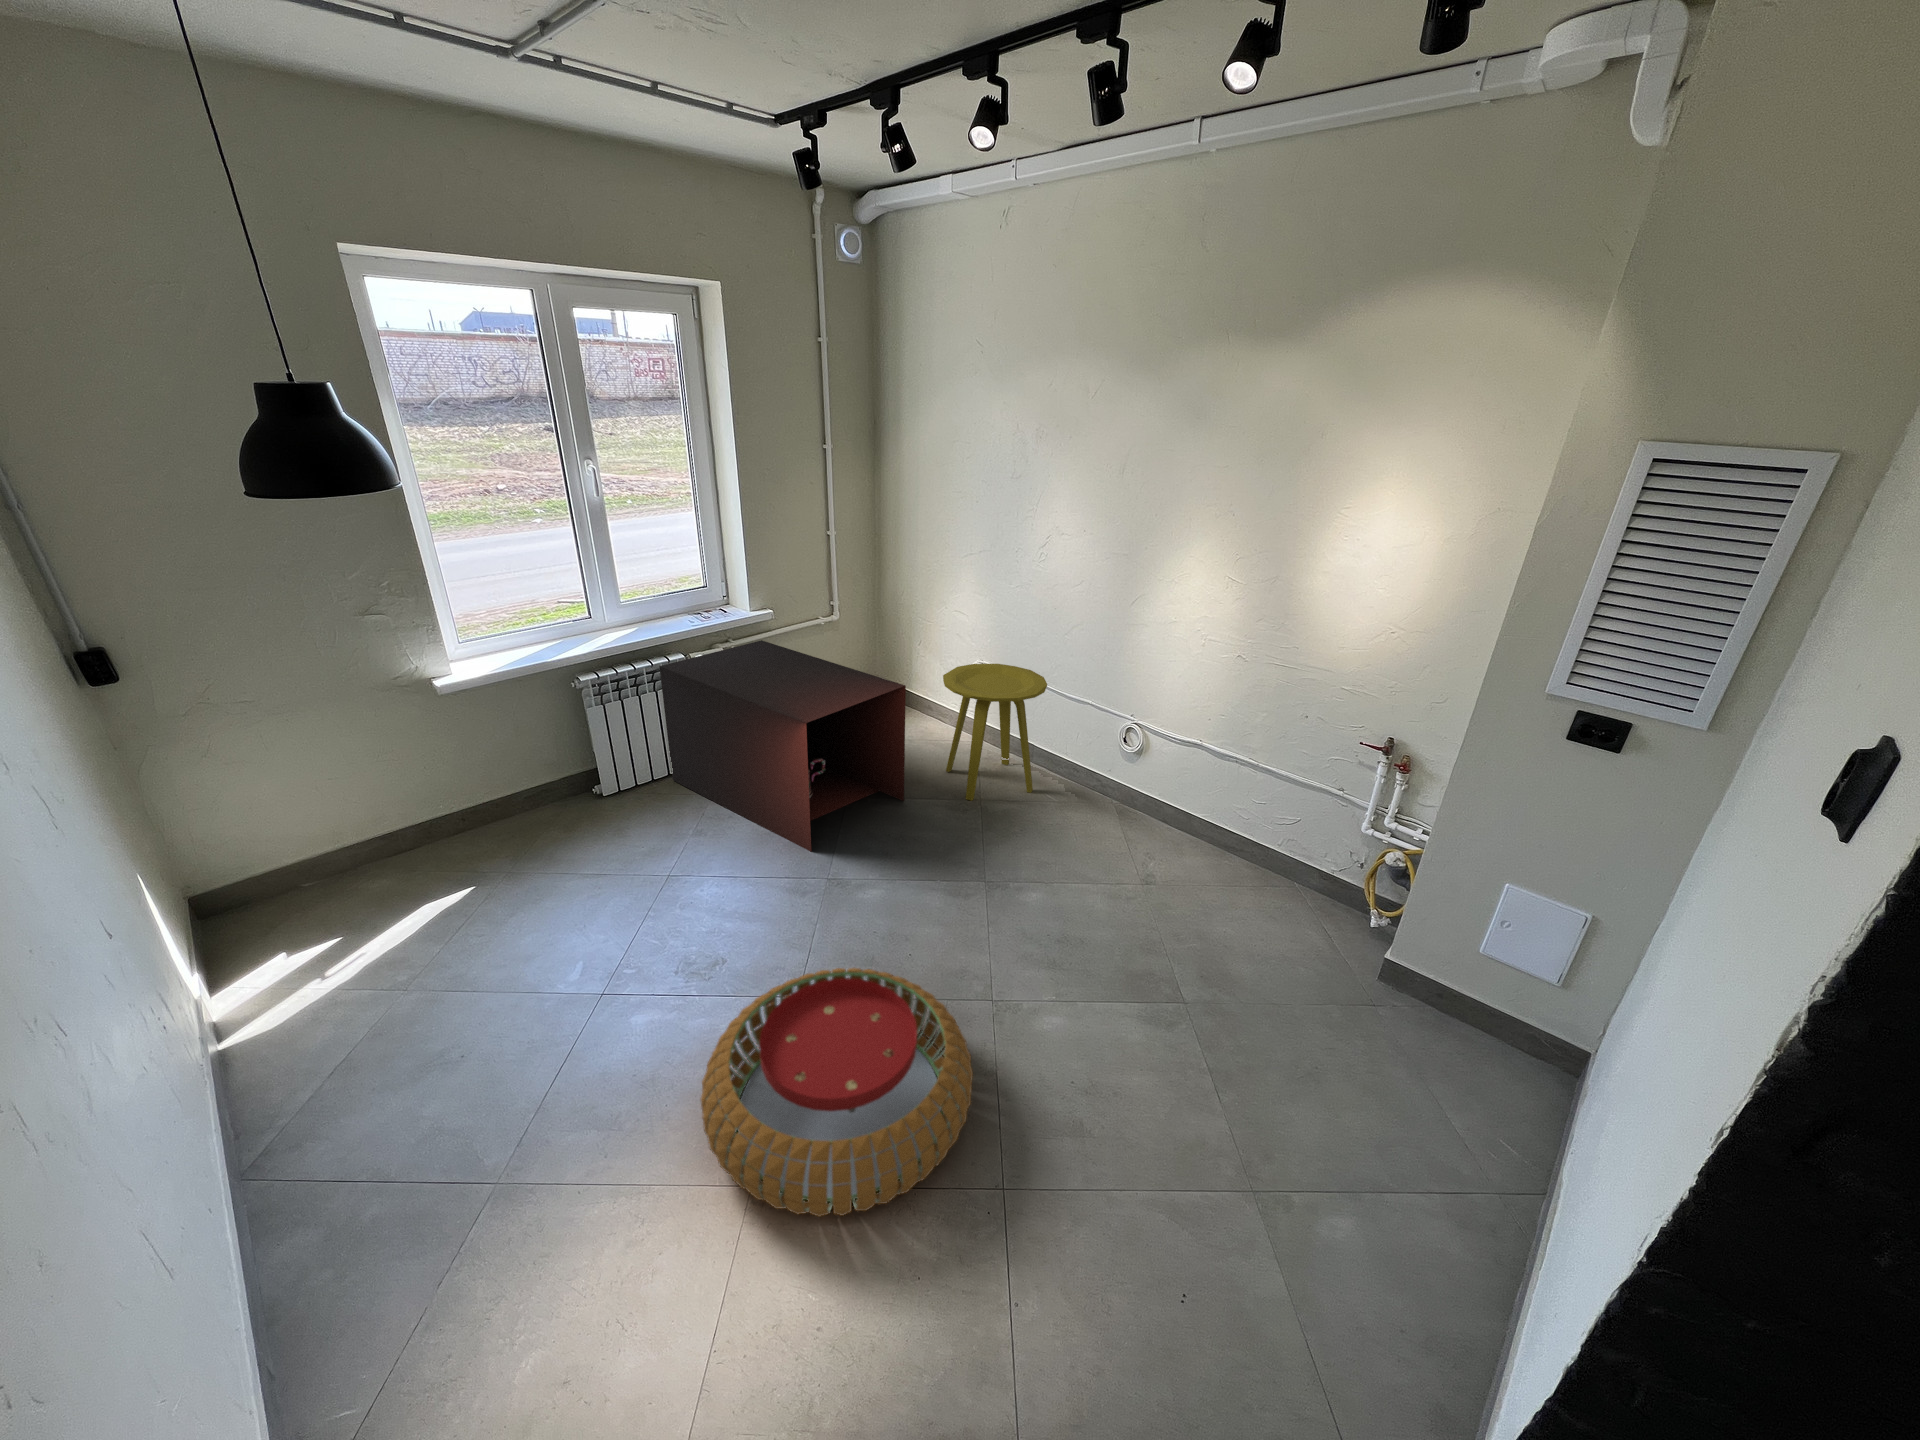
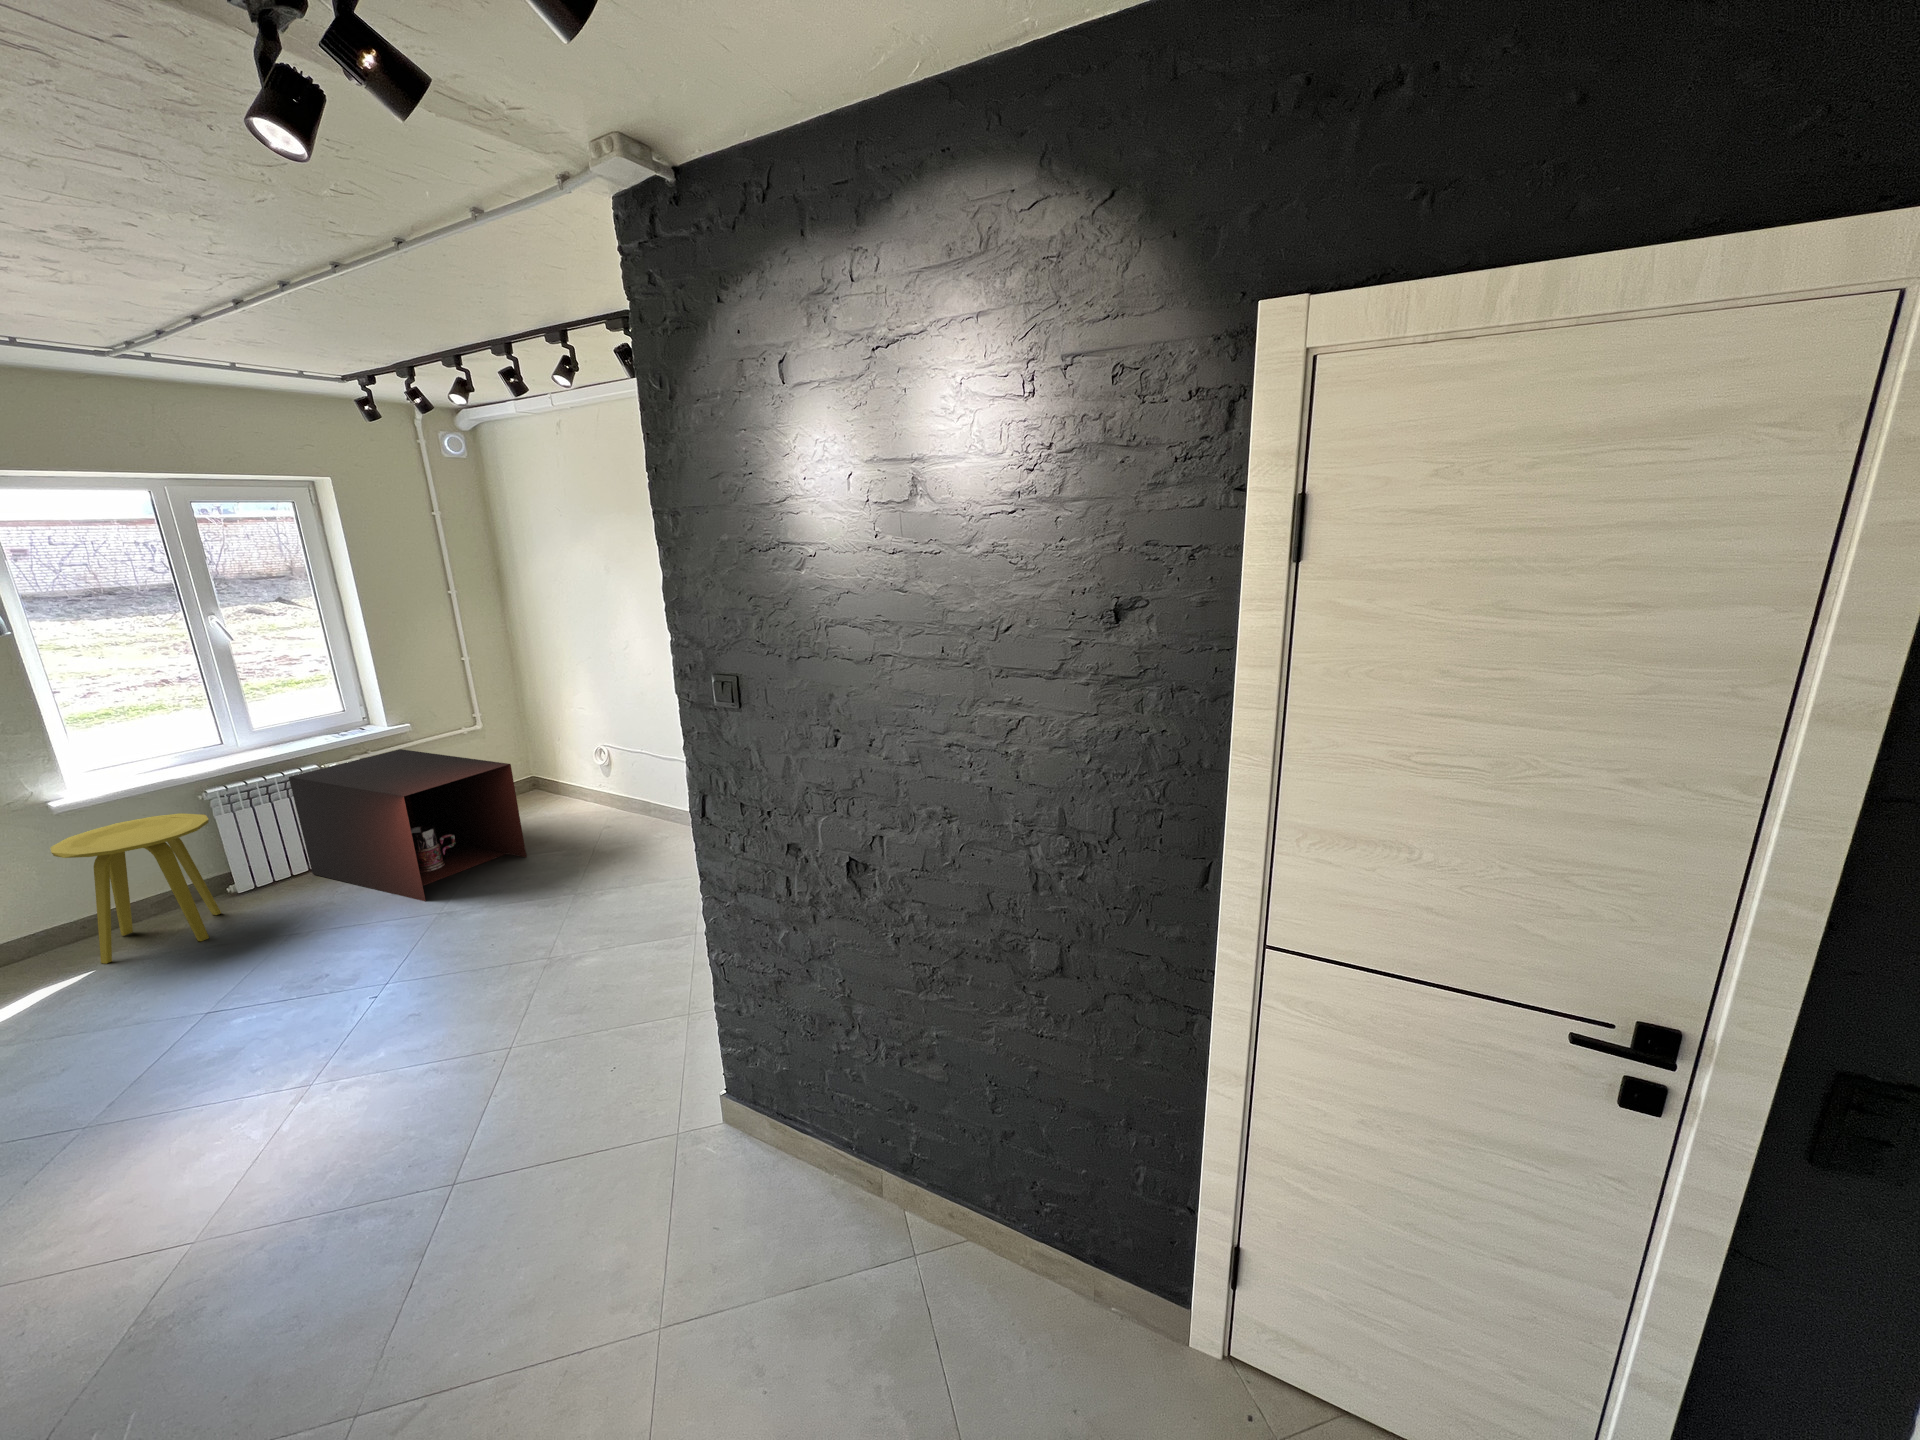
side table: present [943,664,1047,801] -> present [51,813,221,964]
pouf: present [701,968,973,1217] -> none [248,946,485,1090]

